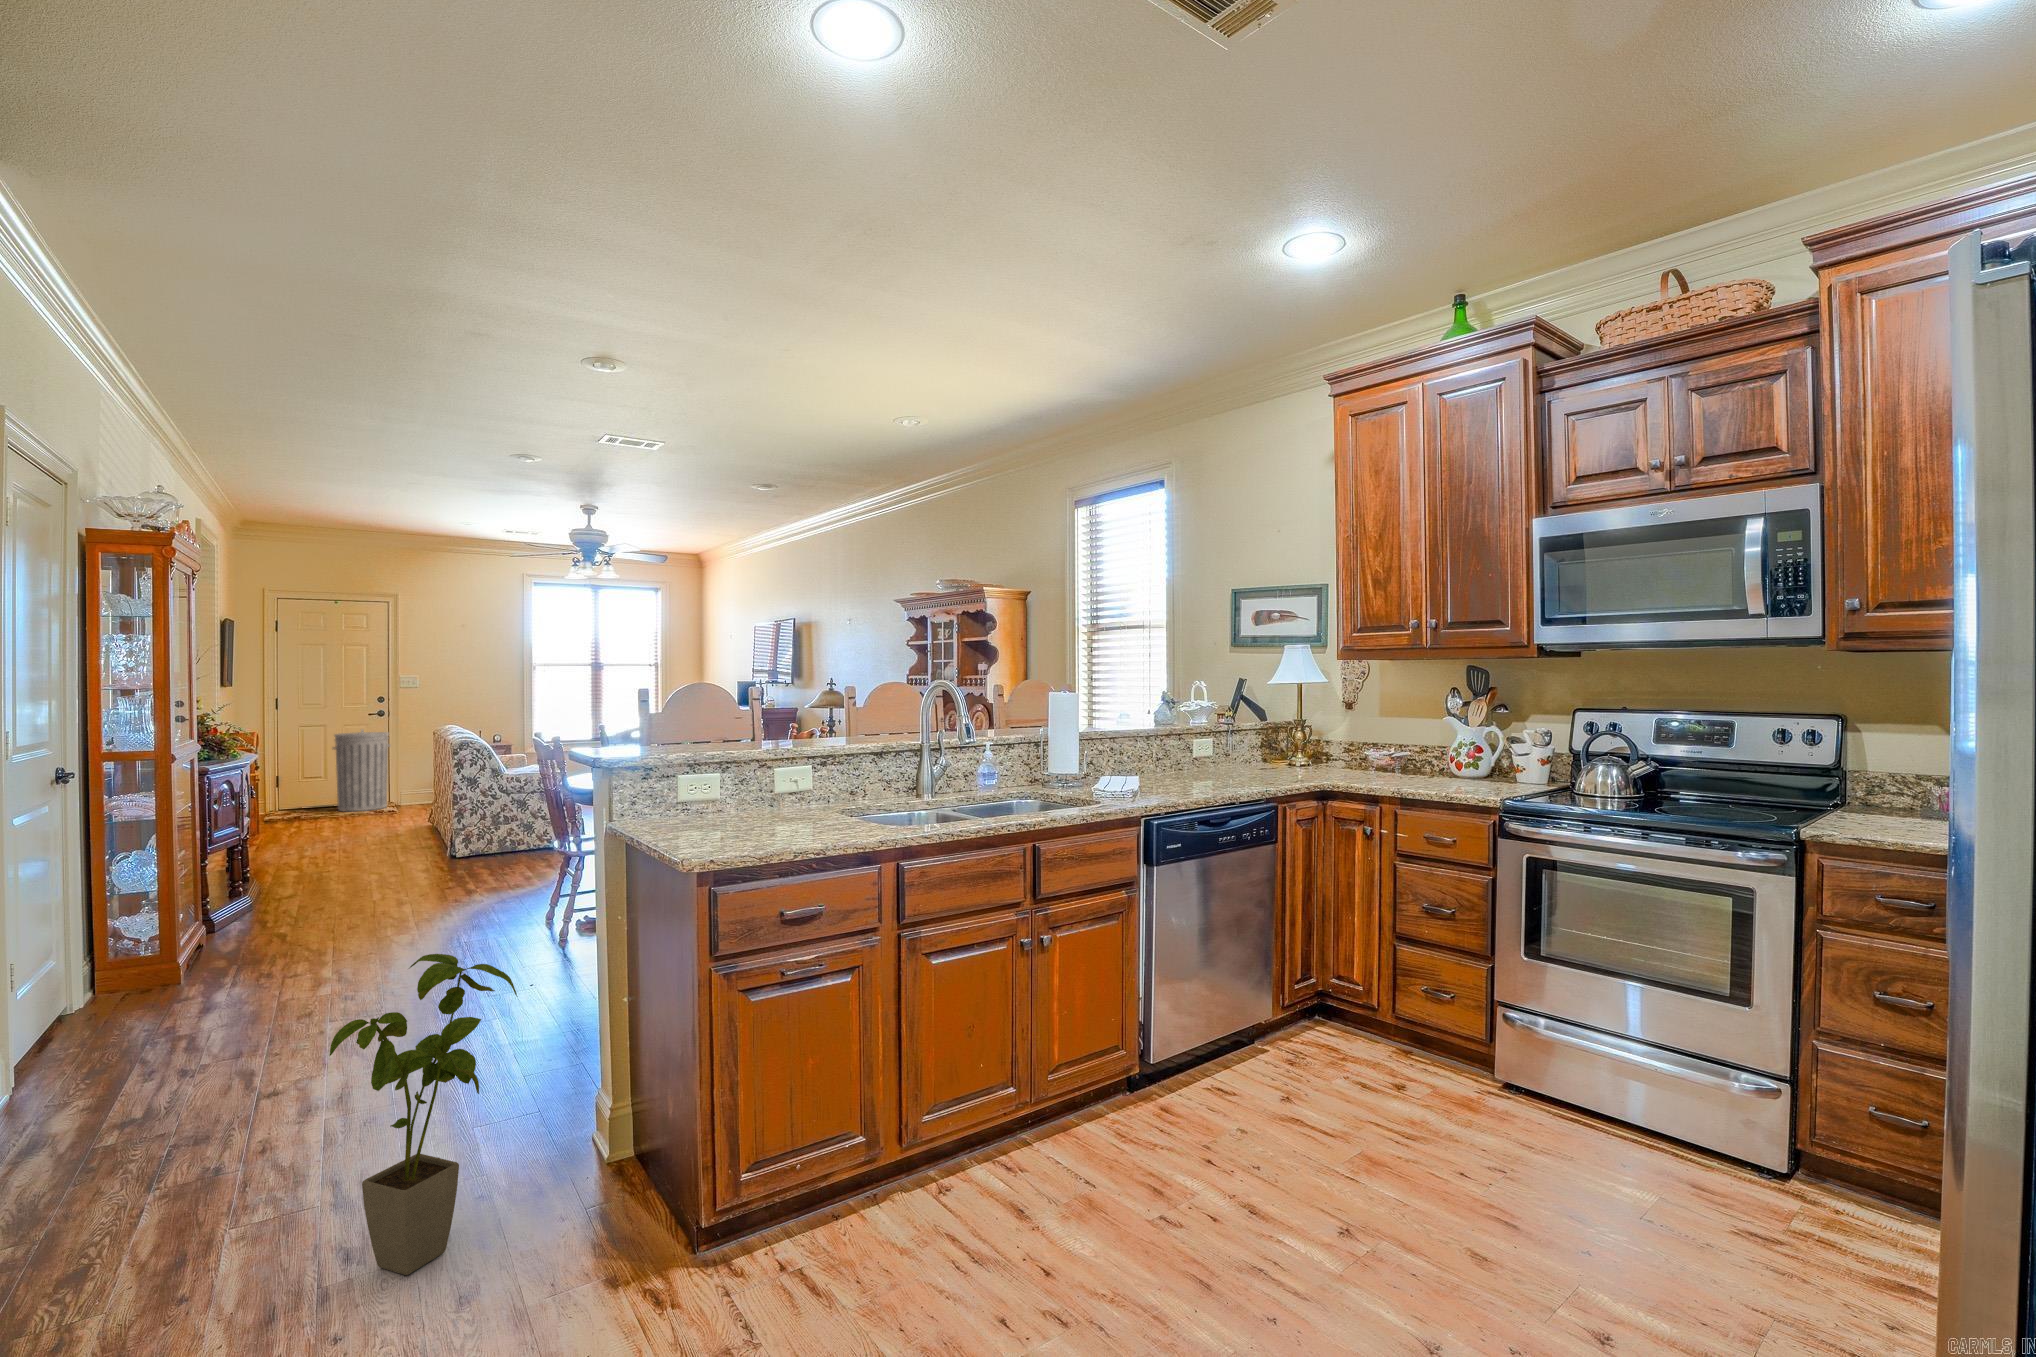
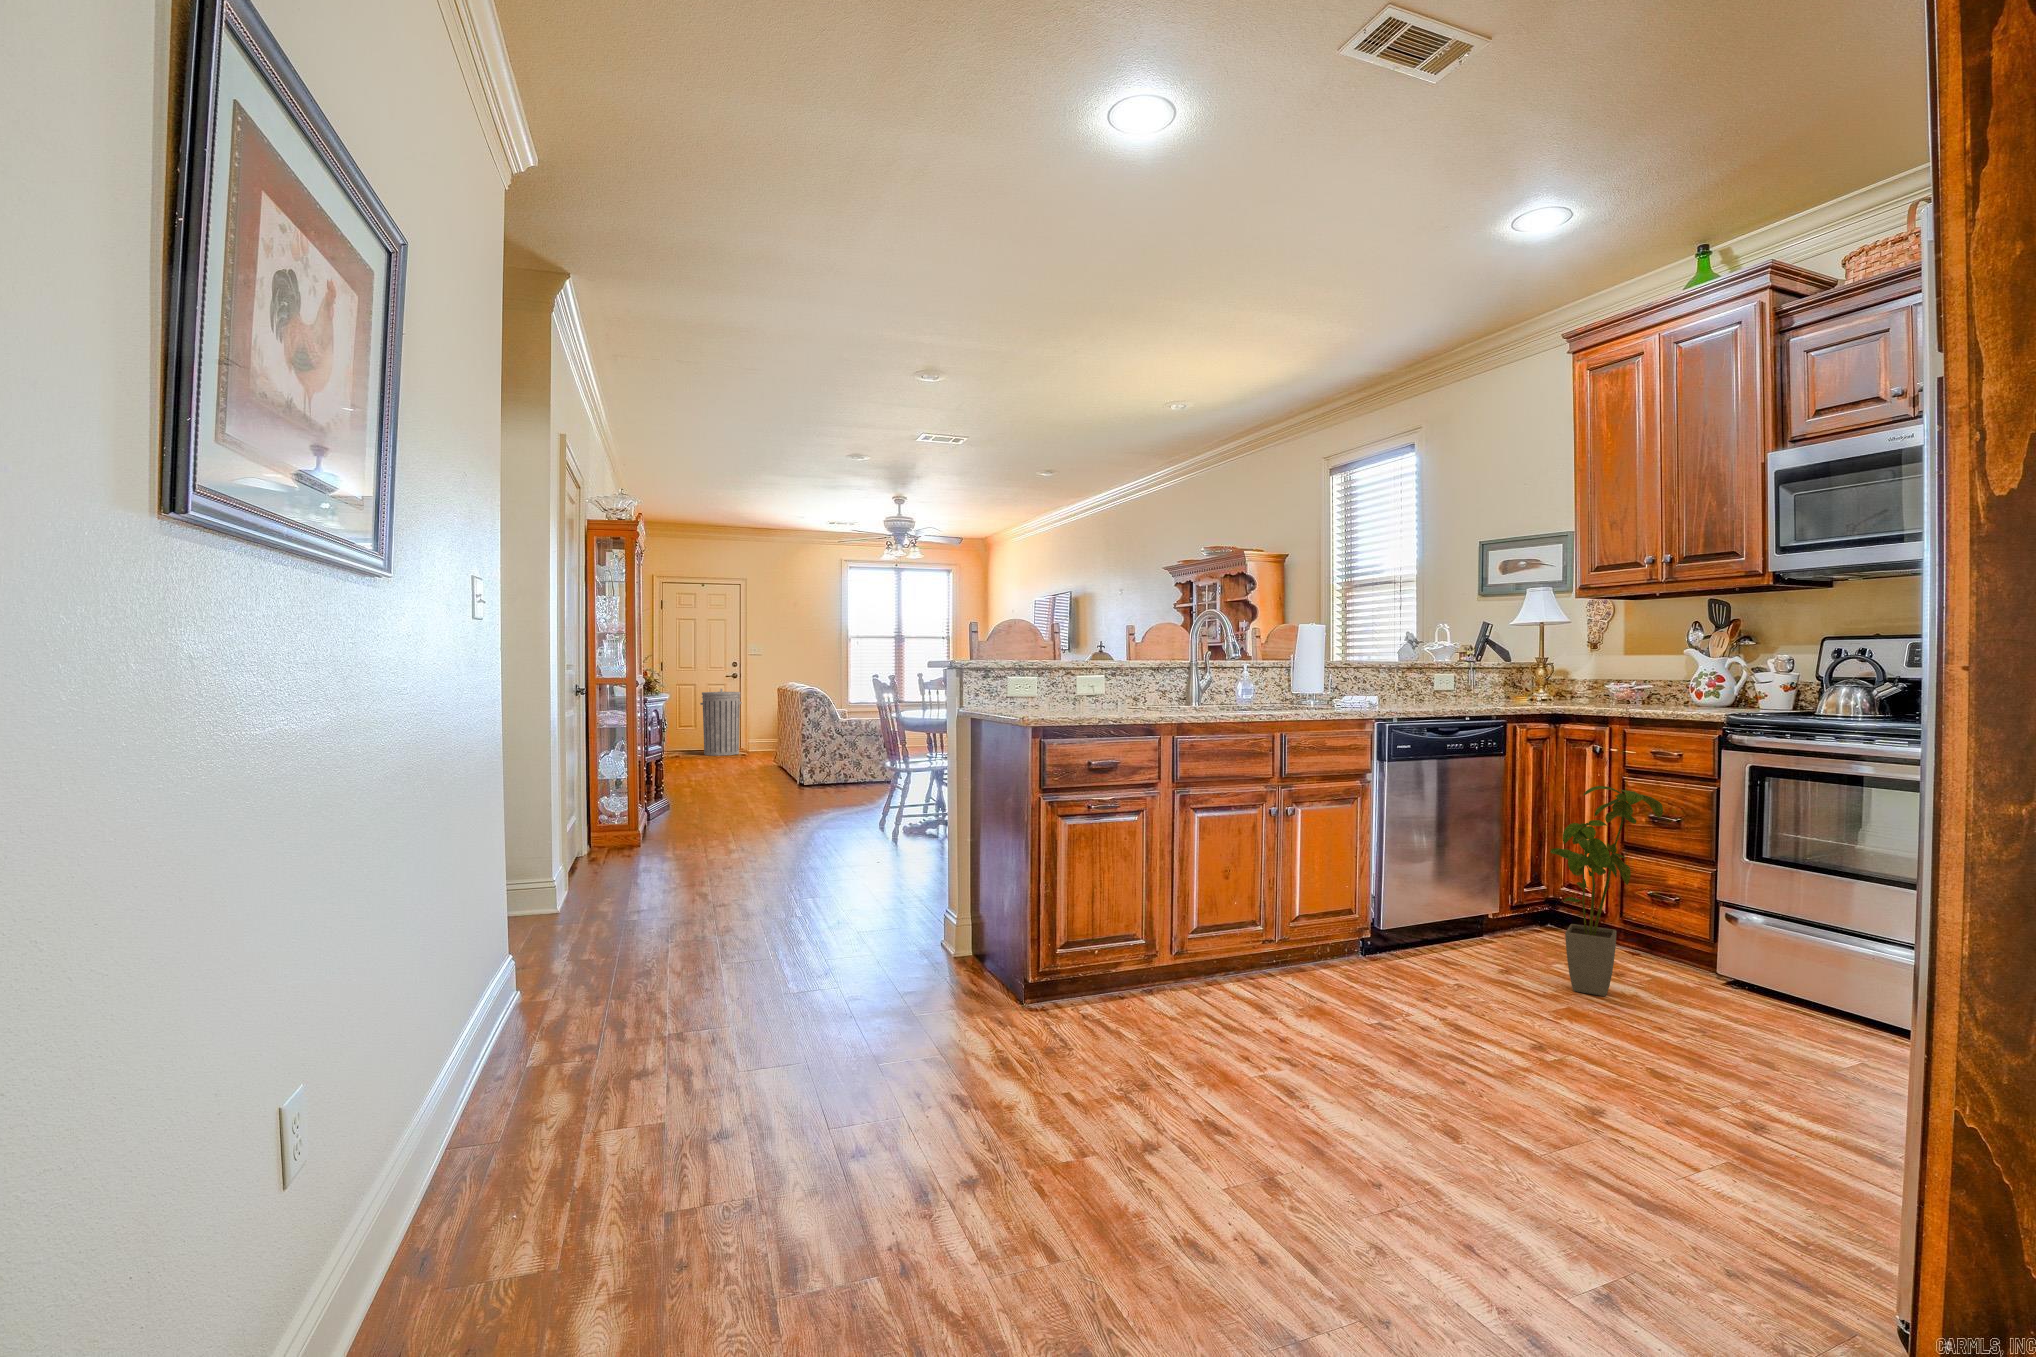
house plant: present [330,954,517,1275] -> present [1550,786,1663,996]

